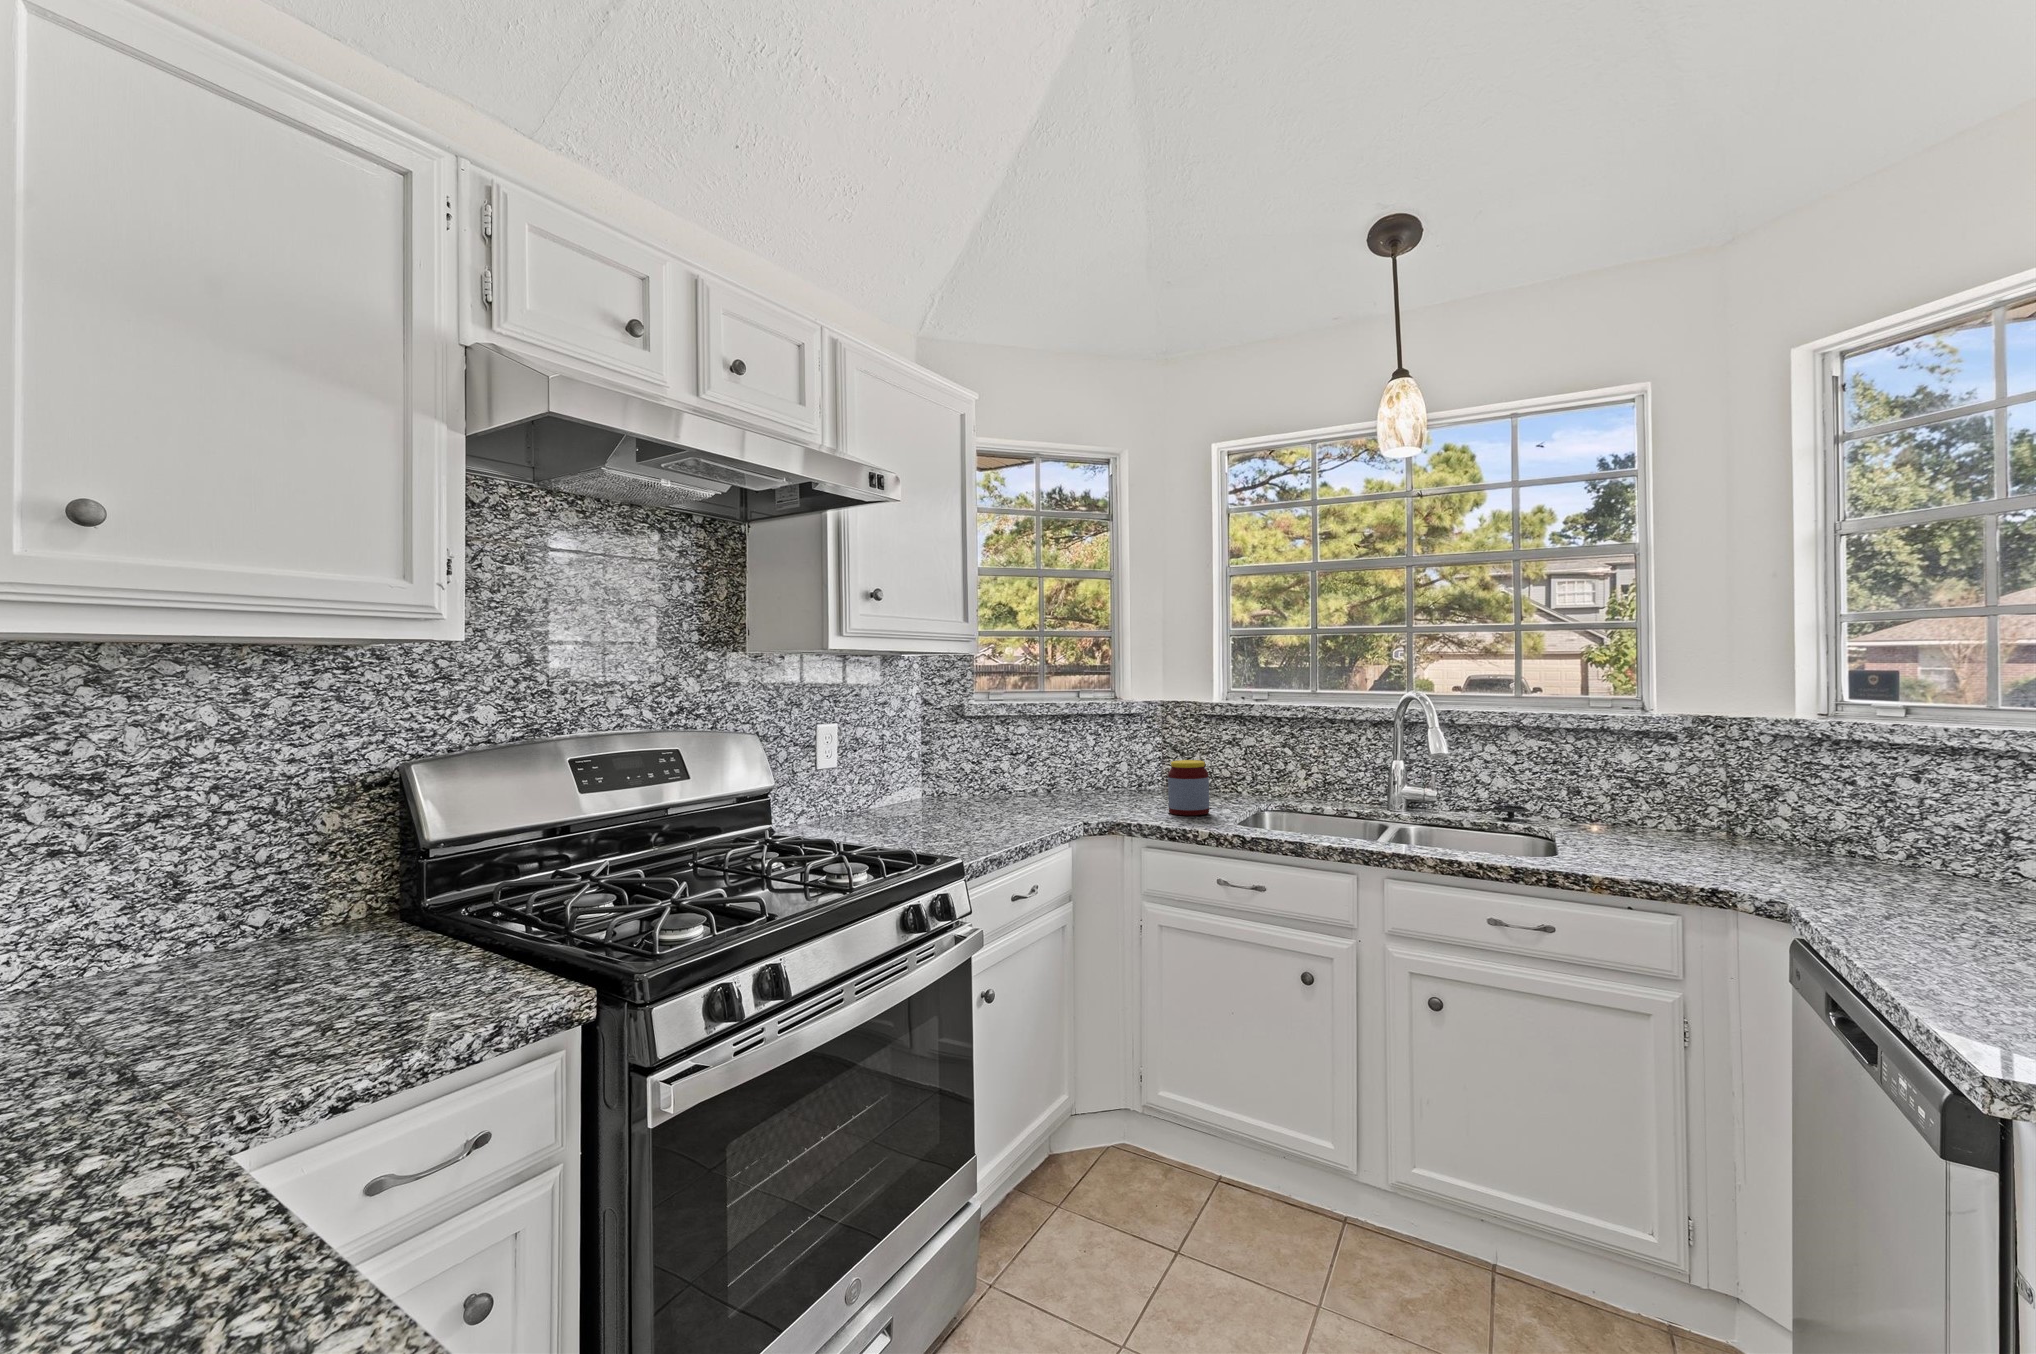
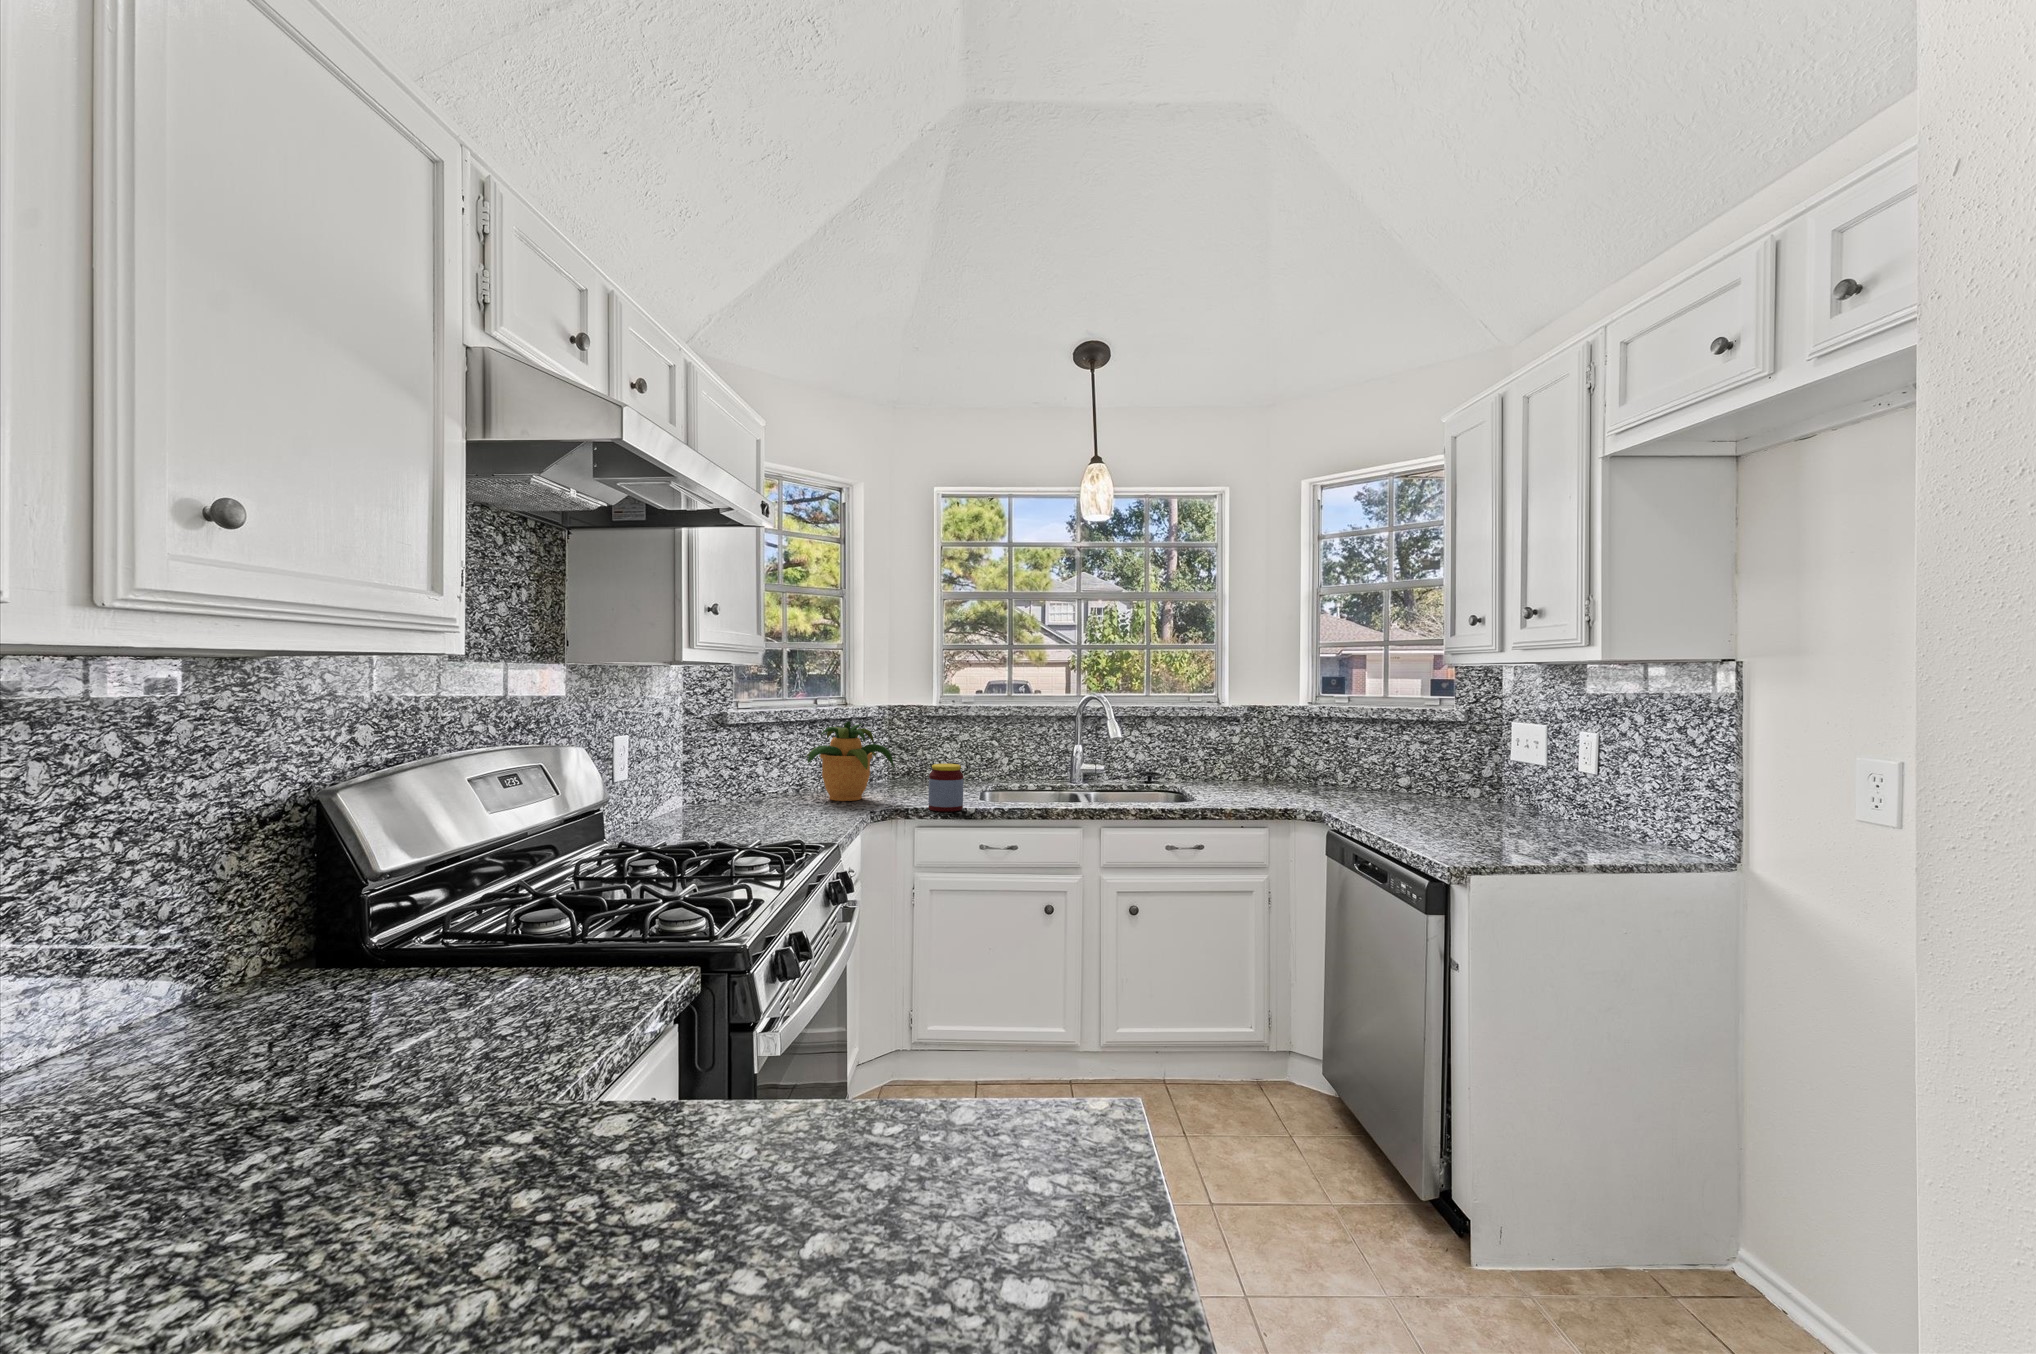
potted plant: none [1043,713,1143,800] -> present [805,721,894,801]

